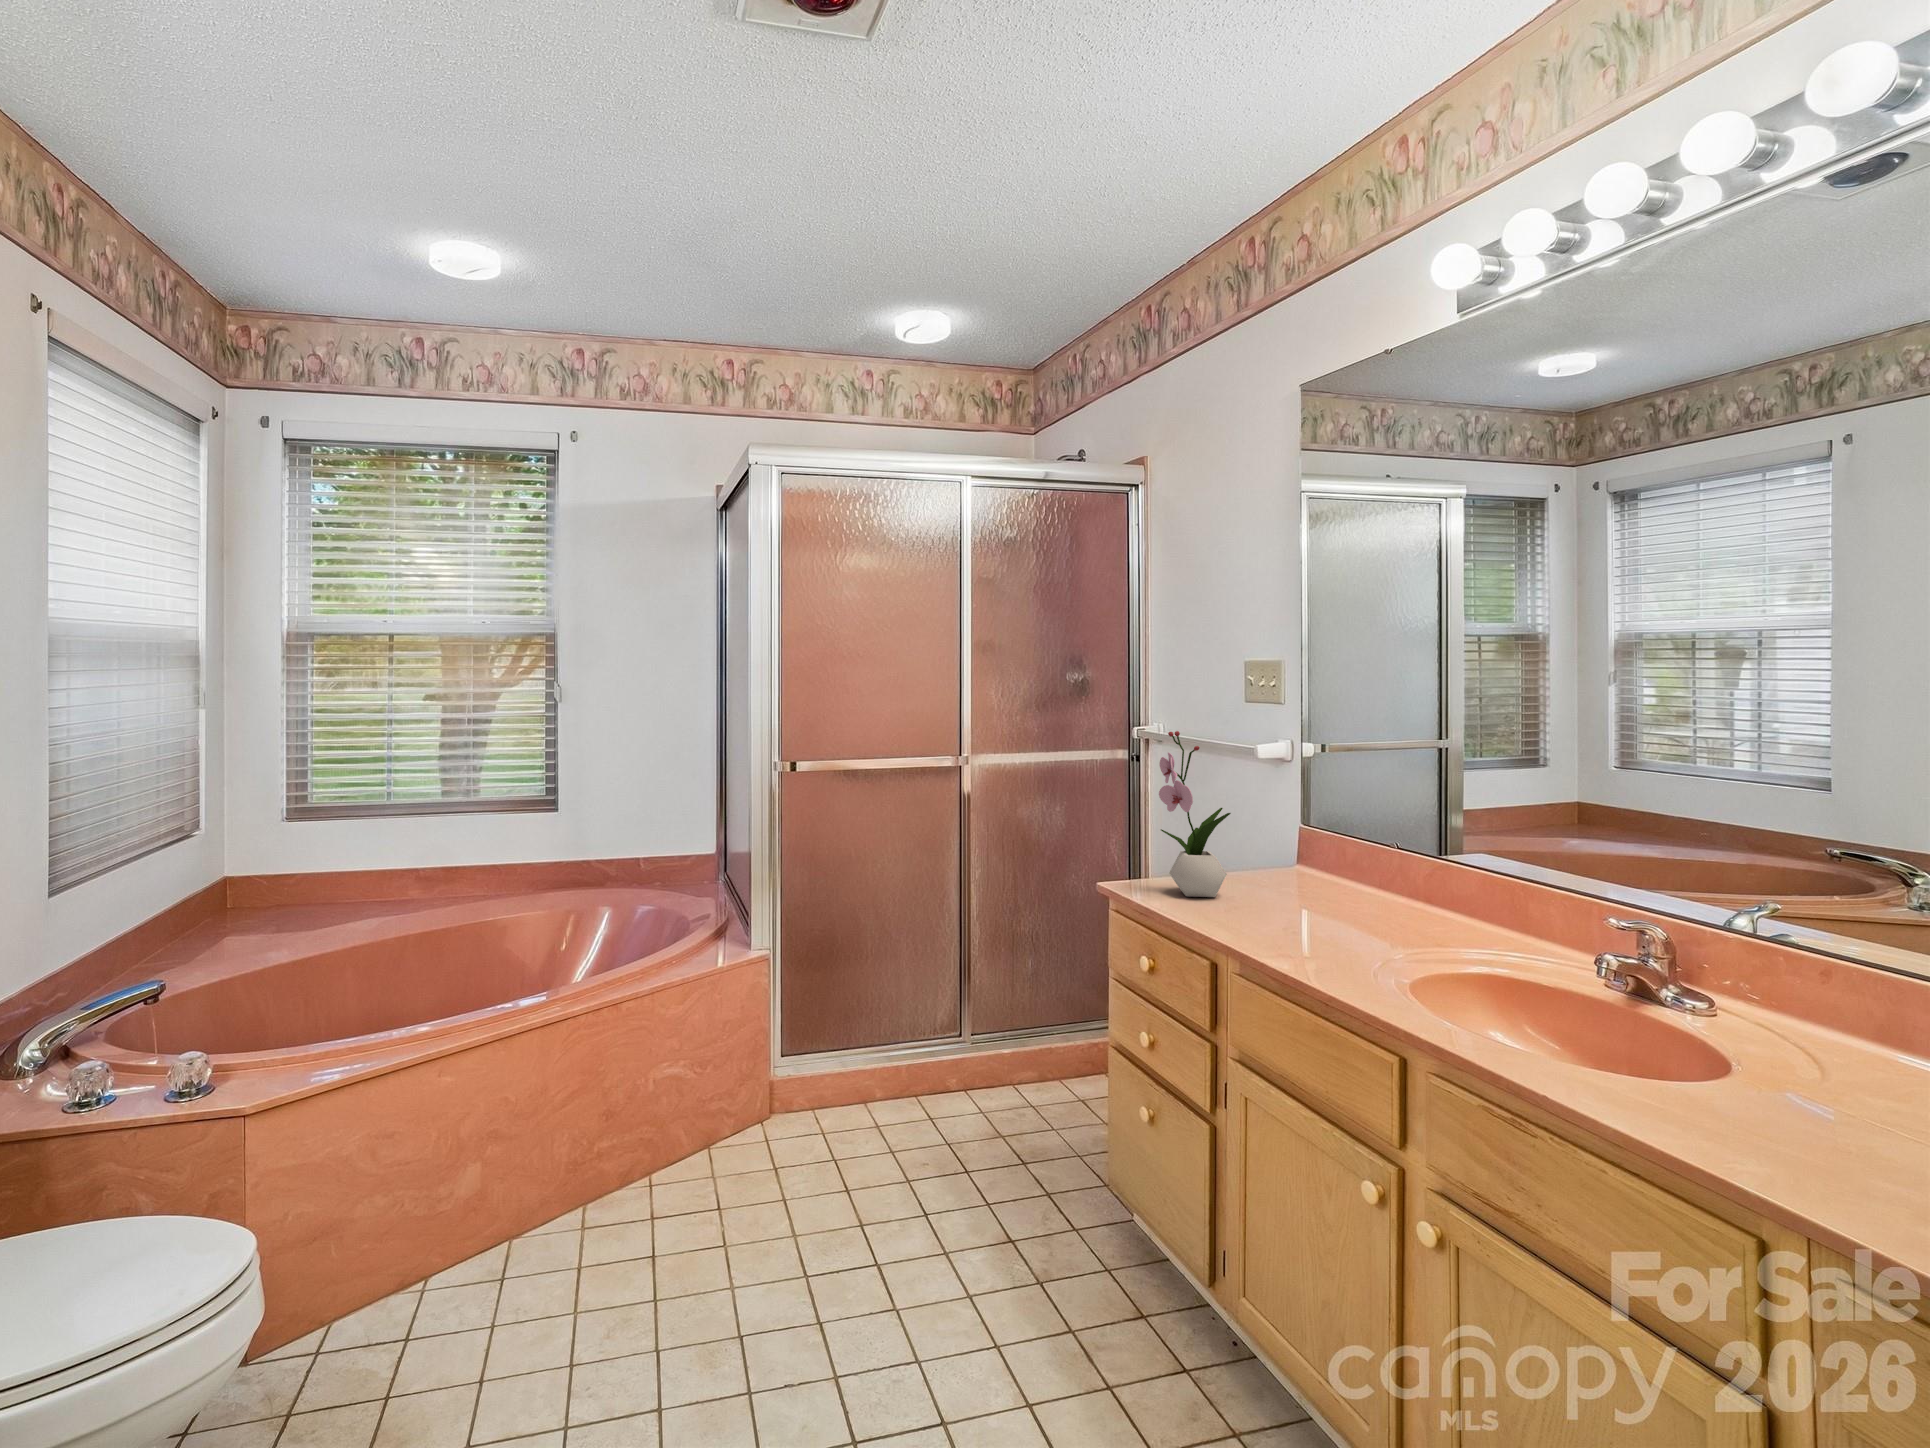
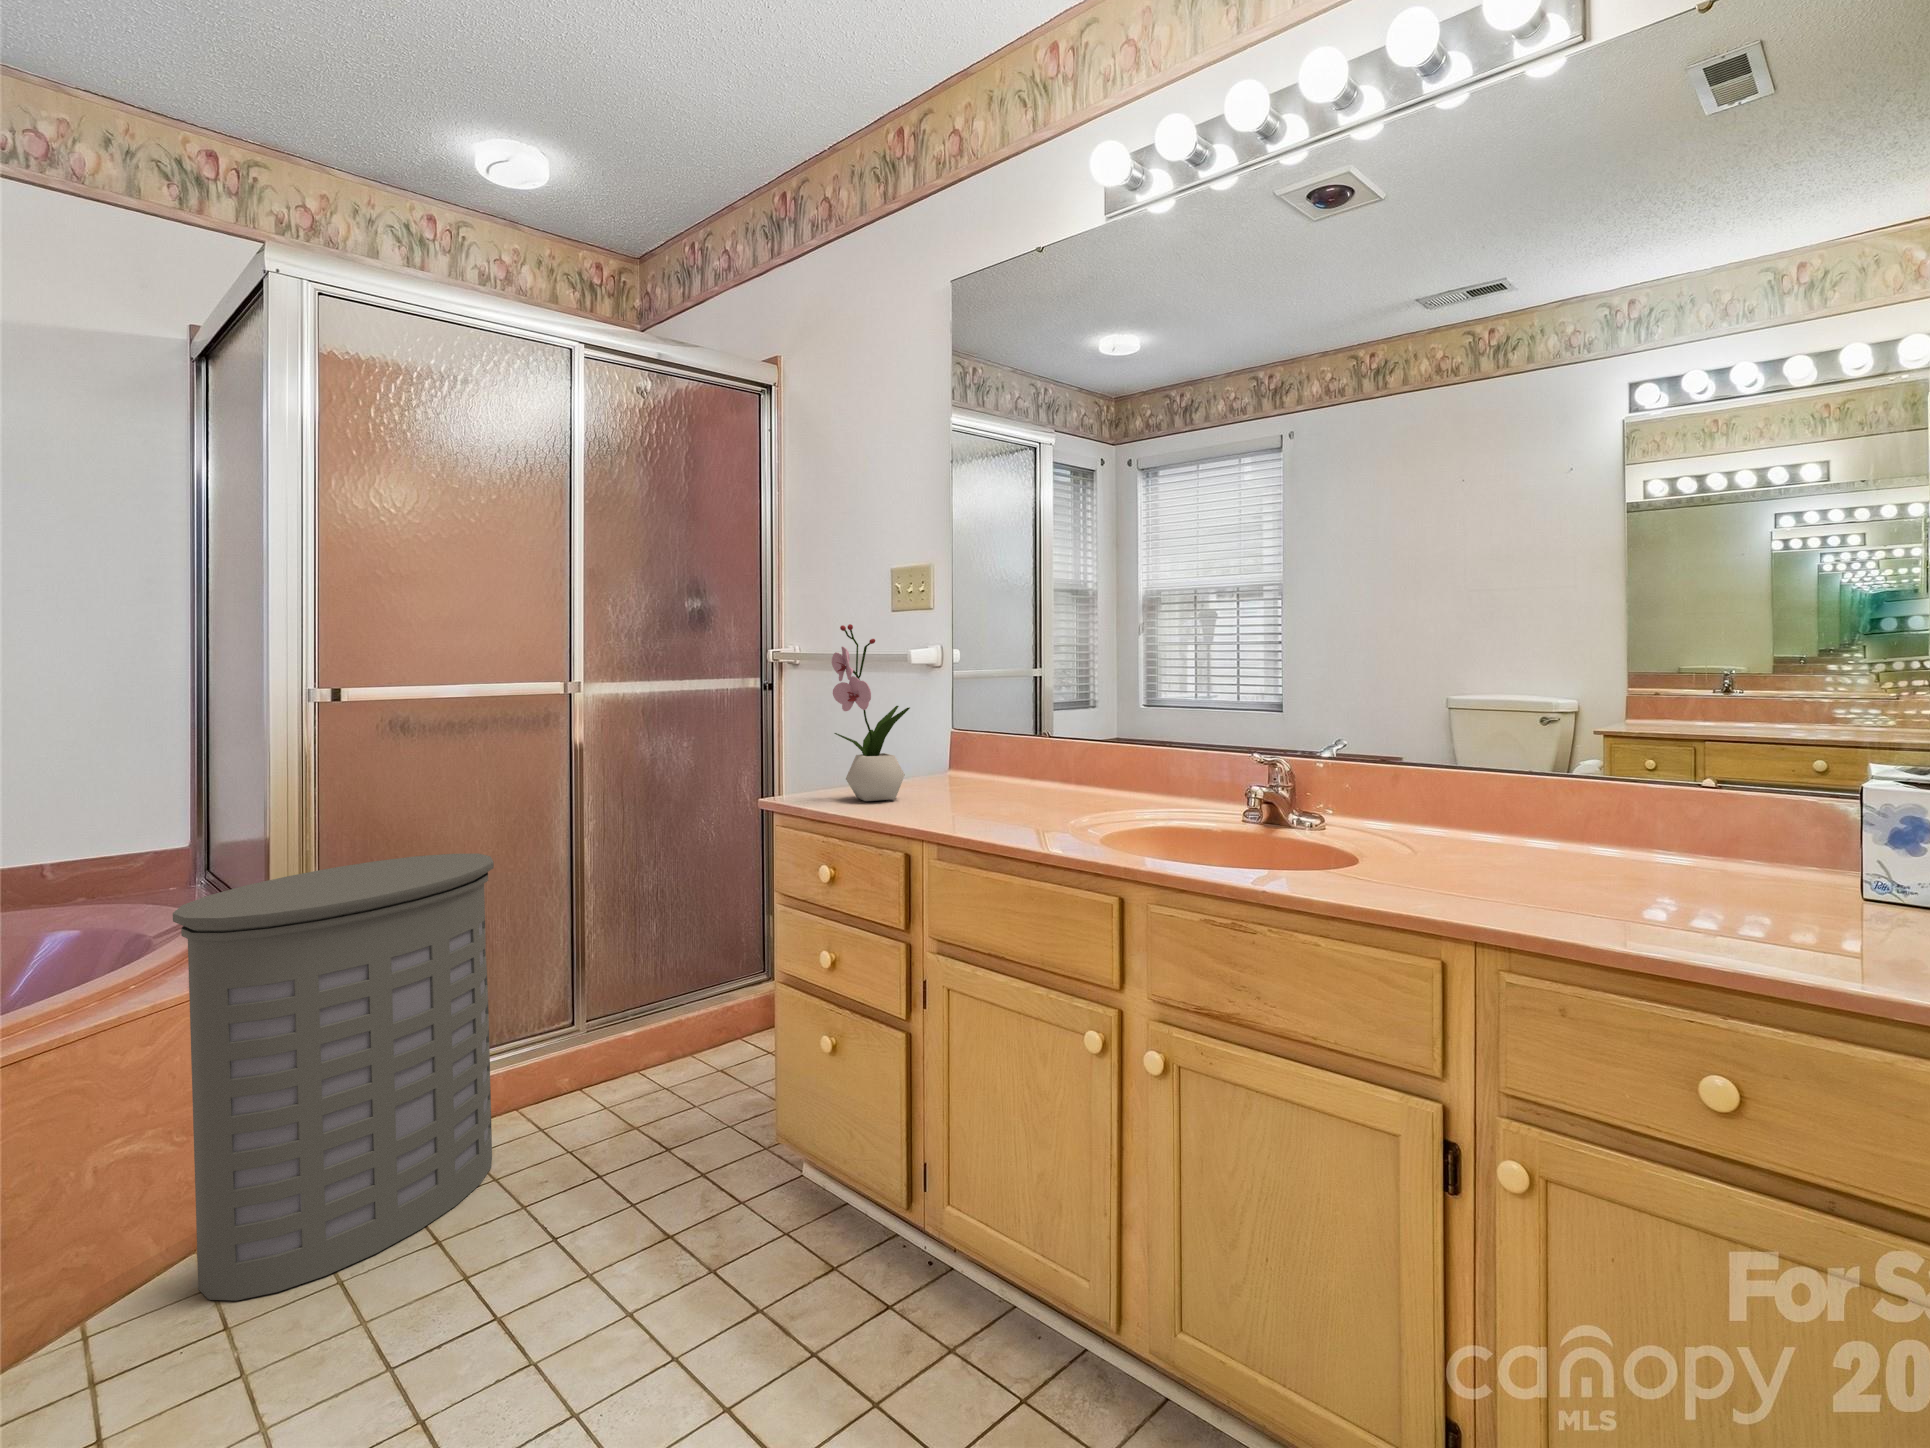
laundry hamper: none [701,889,896,1198] -> present [173,854,494,1301]

